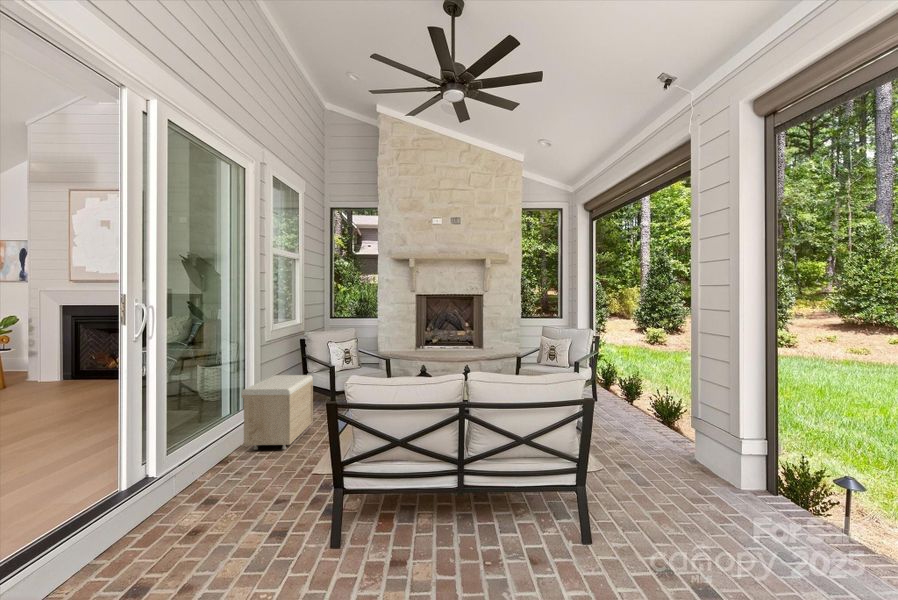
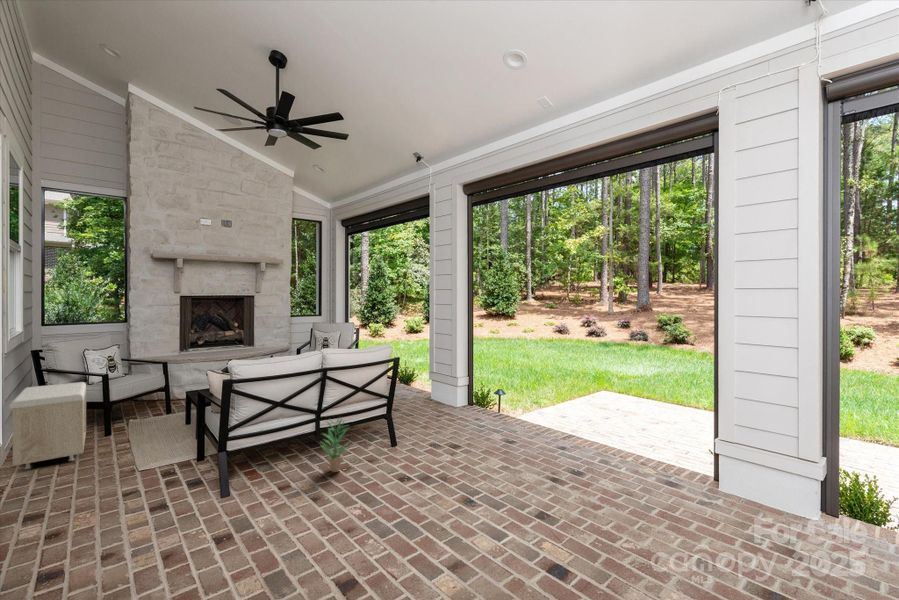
potted plant: none [452,477,495,560] -> present [321,420,347,472]

